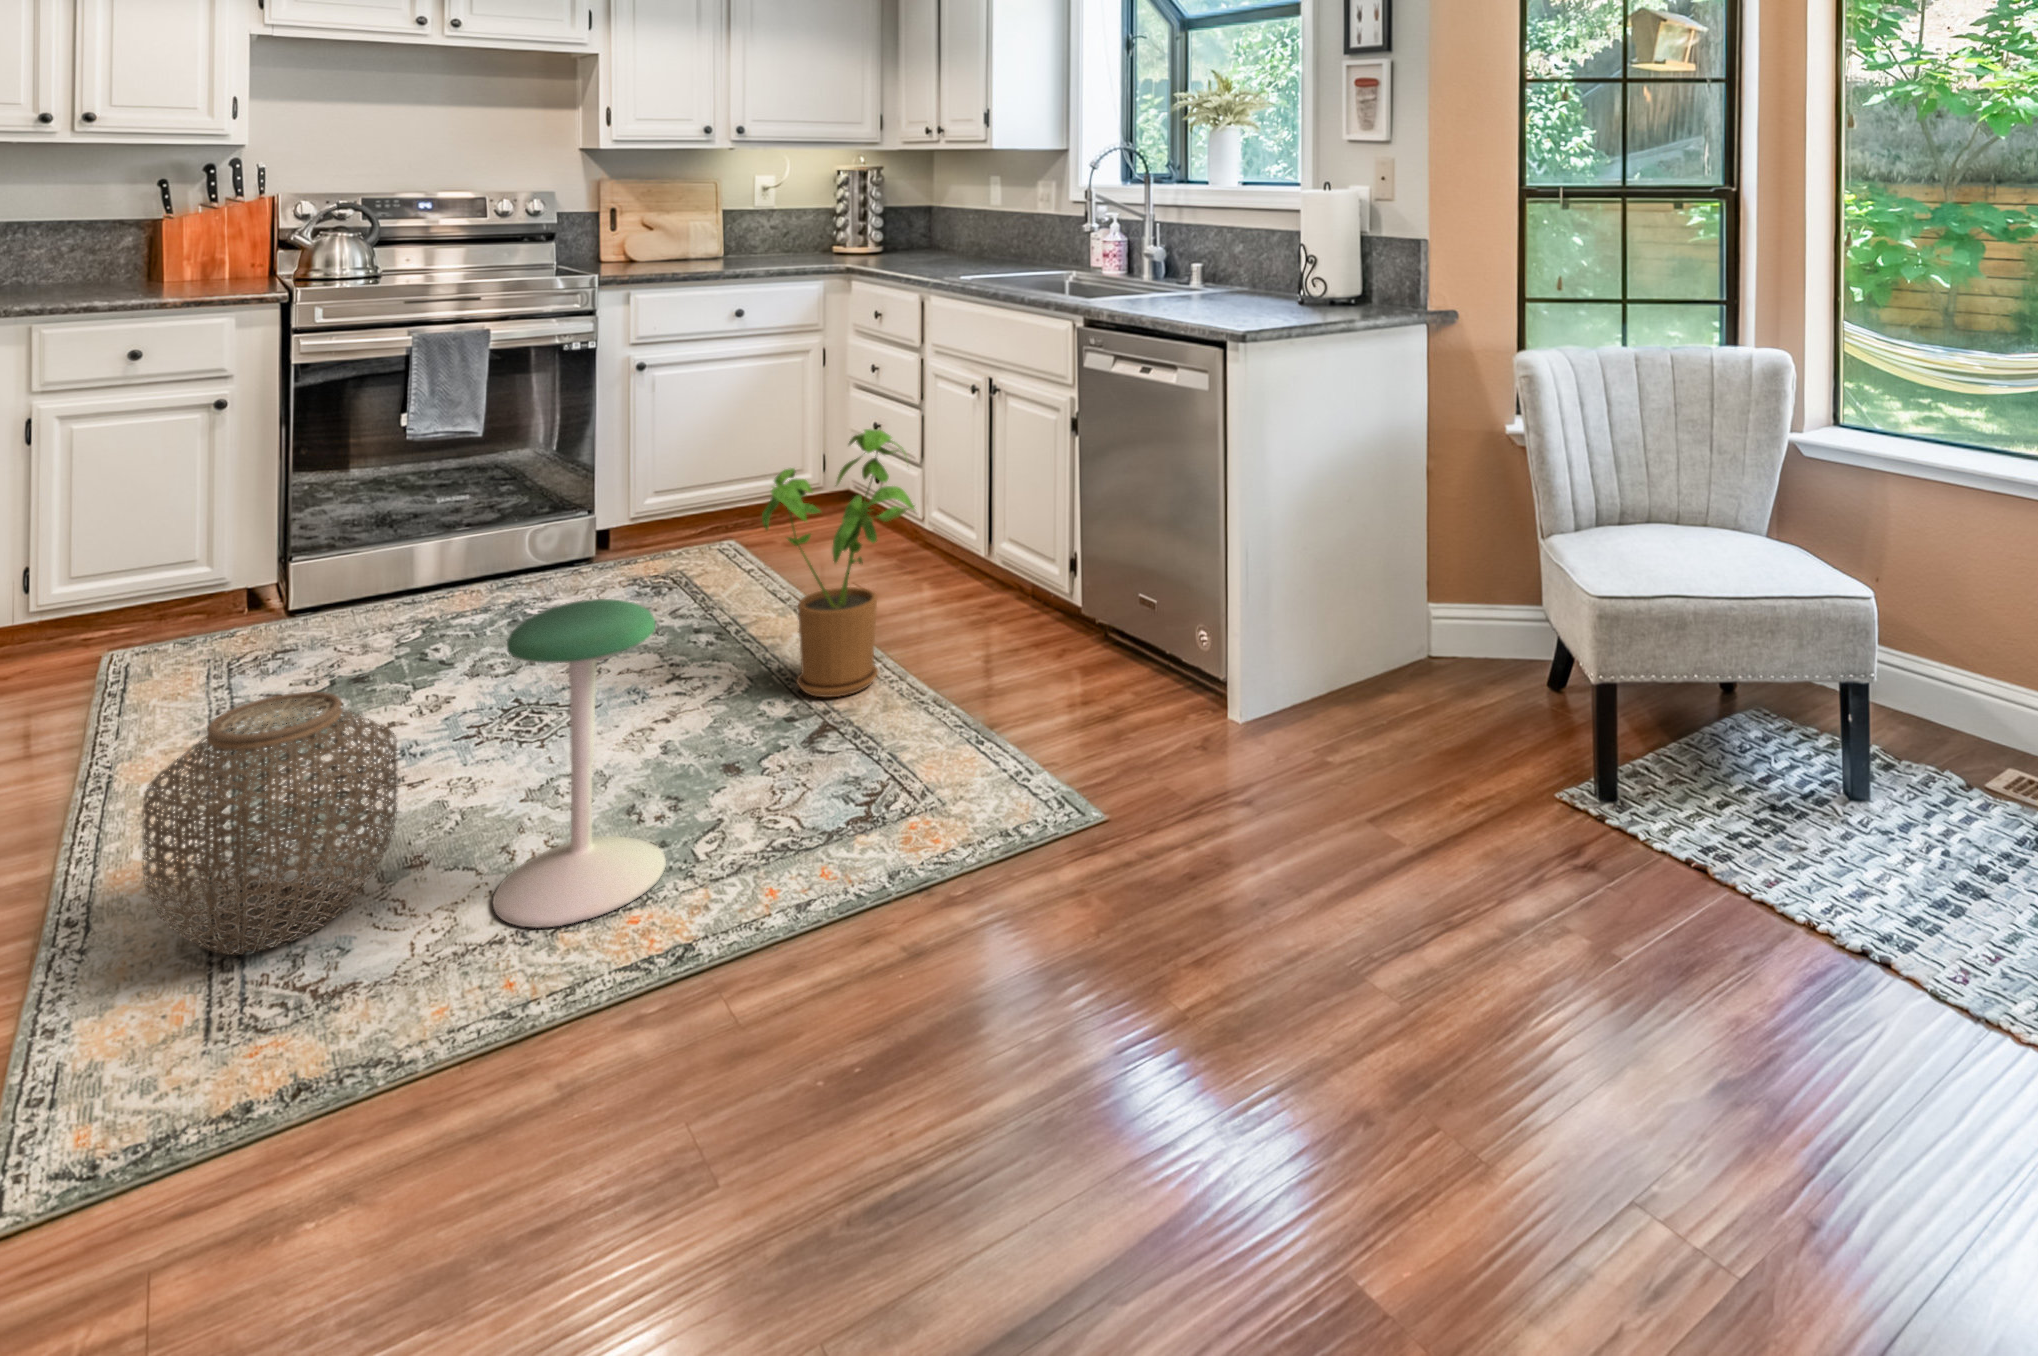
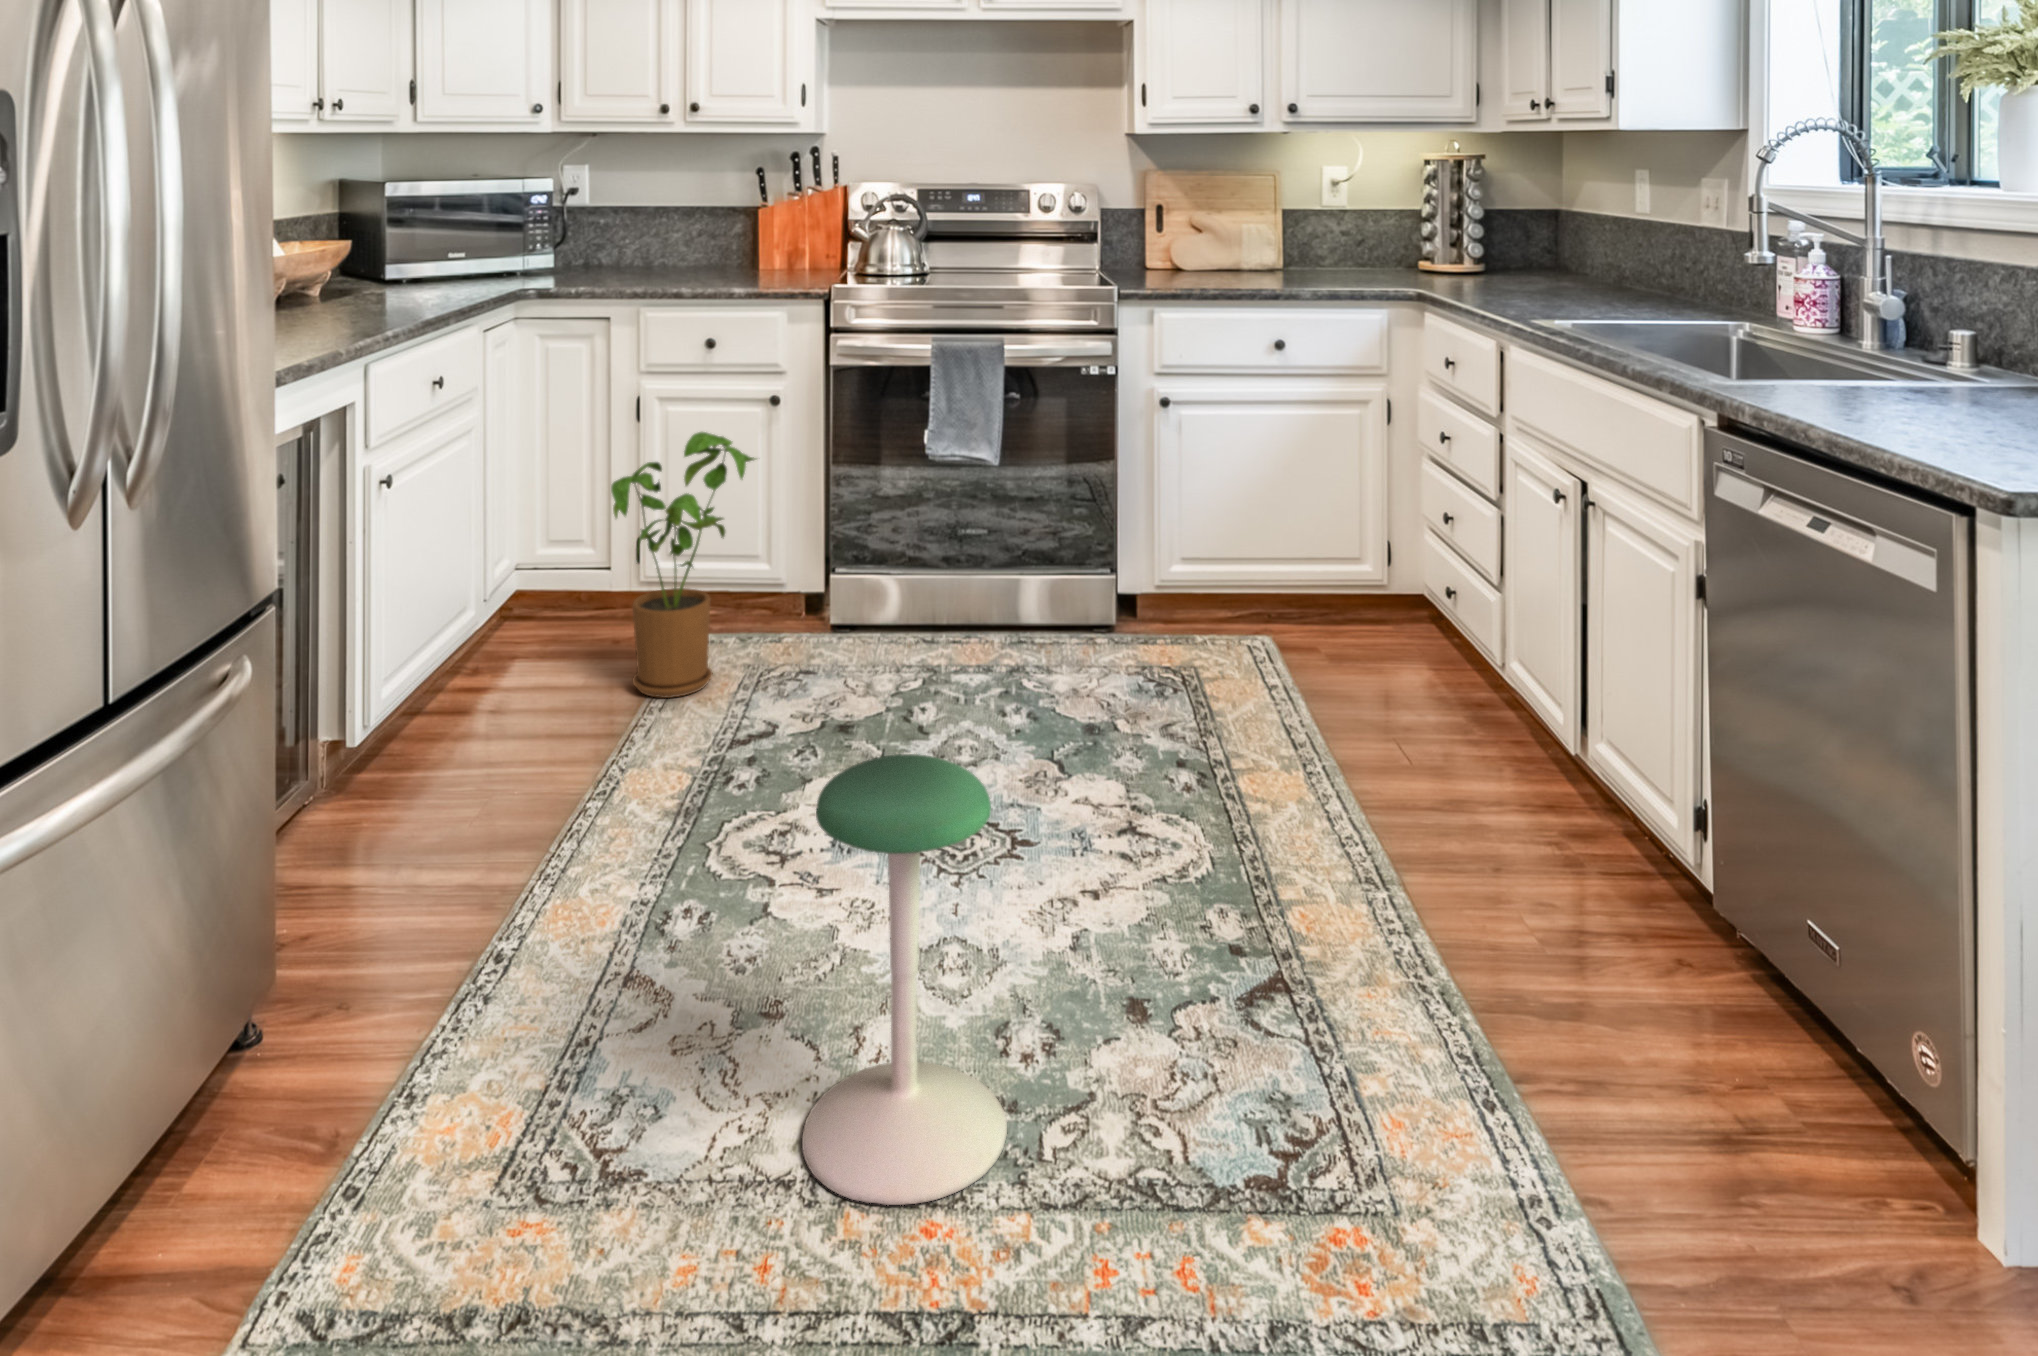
house plant: present [762,429,915,697] -> present [611,432,755,698]
woven basket: present [142,692,398,955] -> none [497,783,738,1085]

